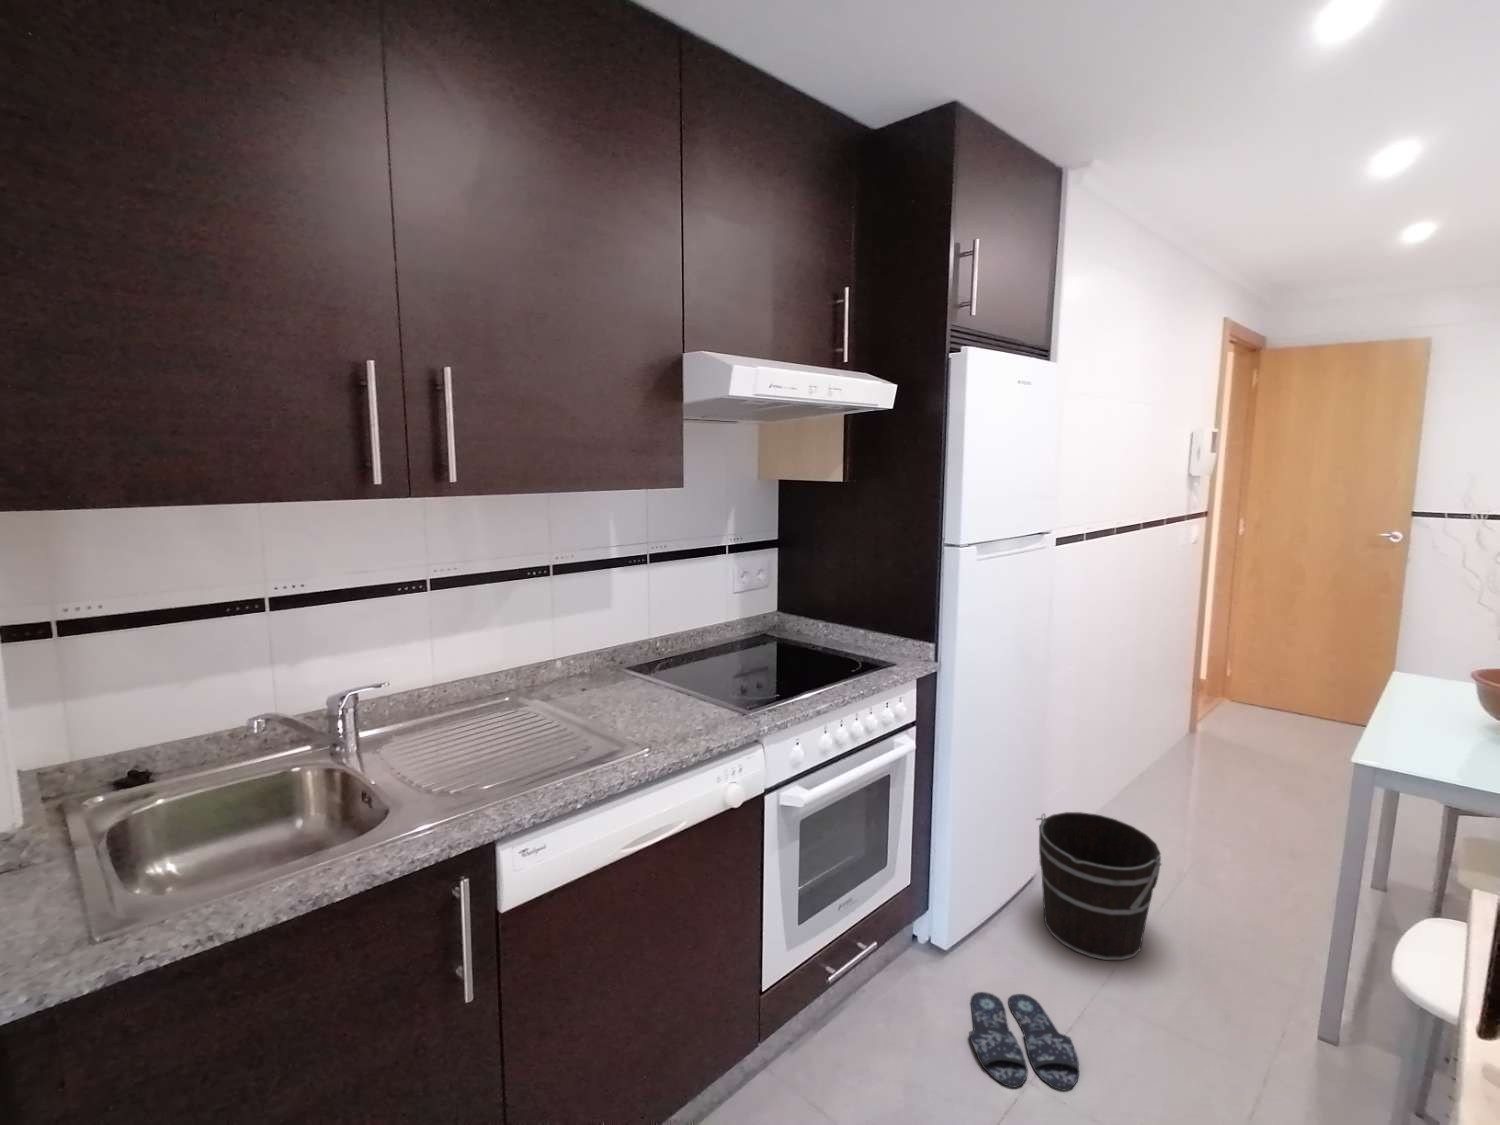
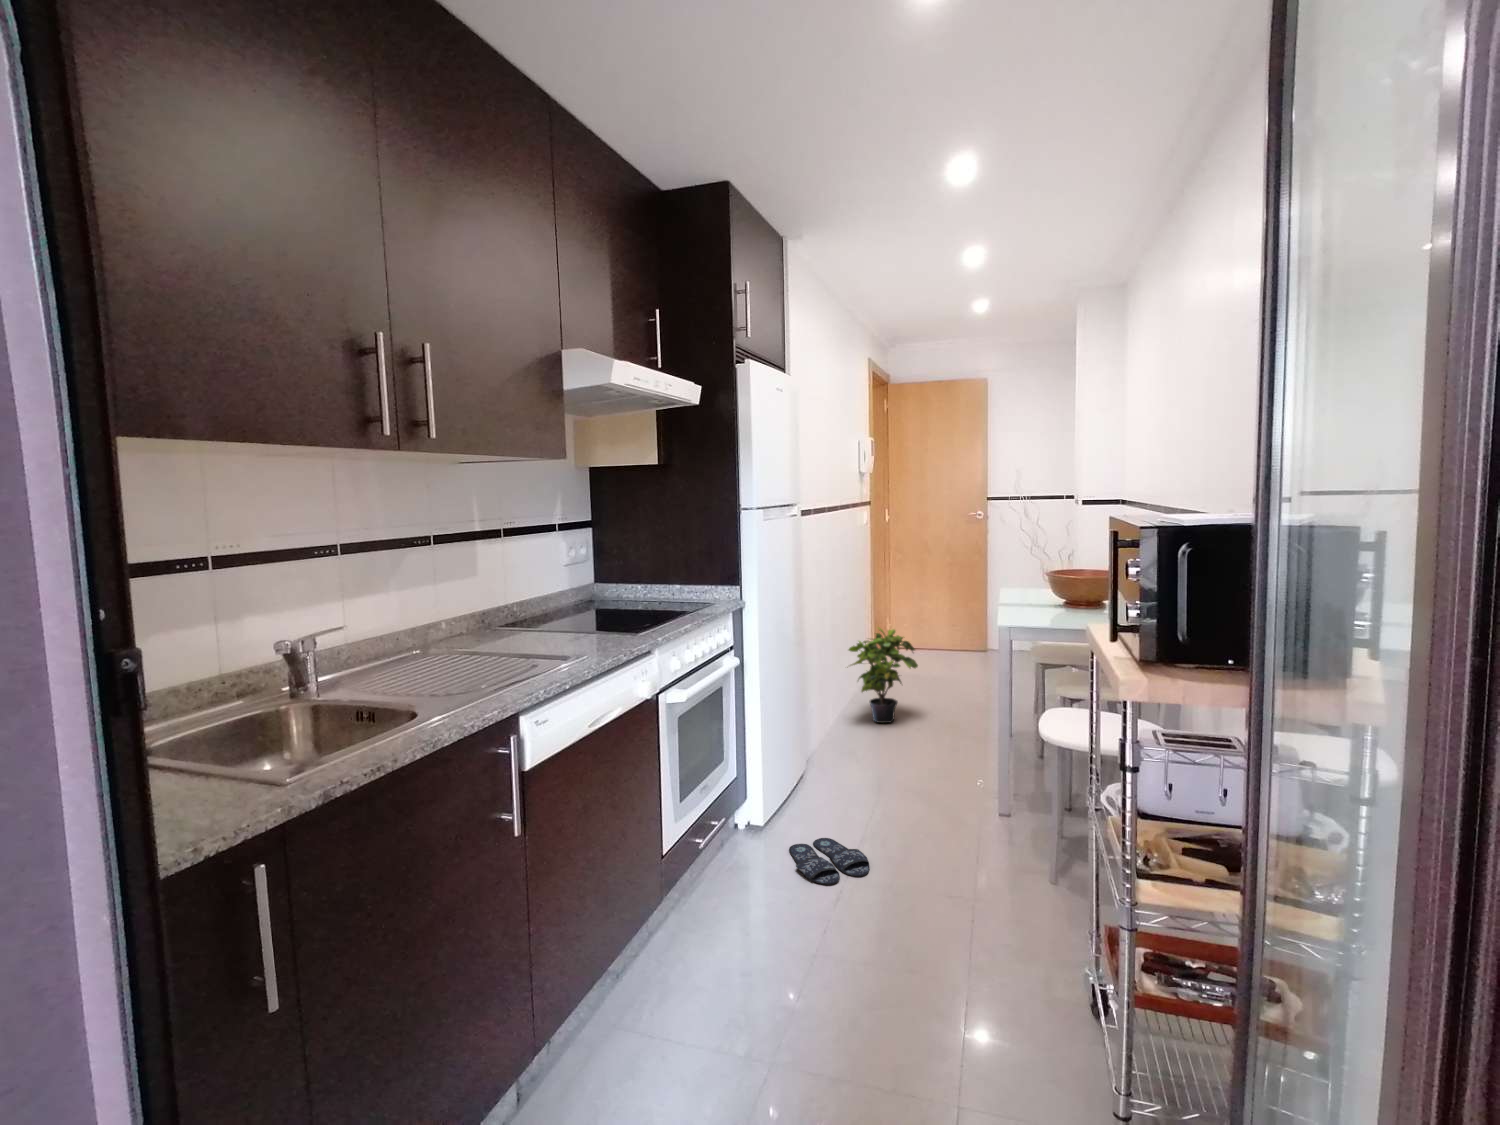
potted plant: none [1126,690,1244,822] -> present [849,628,918,723]
bucket: present [1037,812,1161,960] -> none [806,713,892,808]

